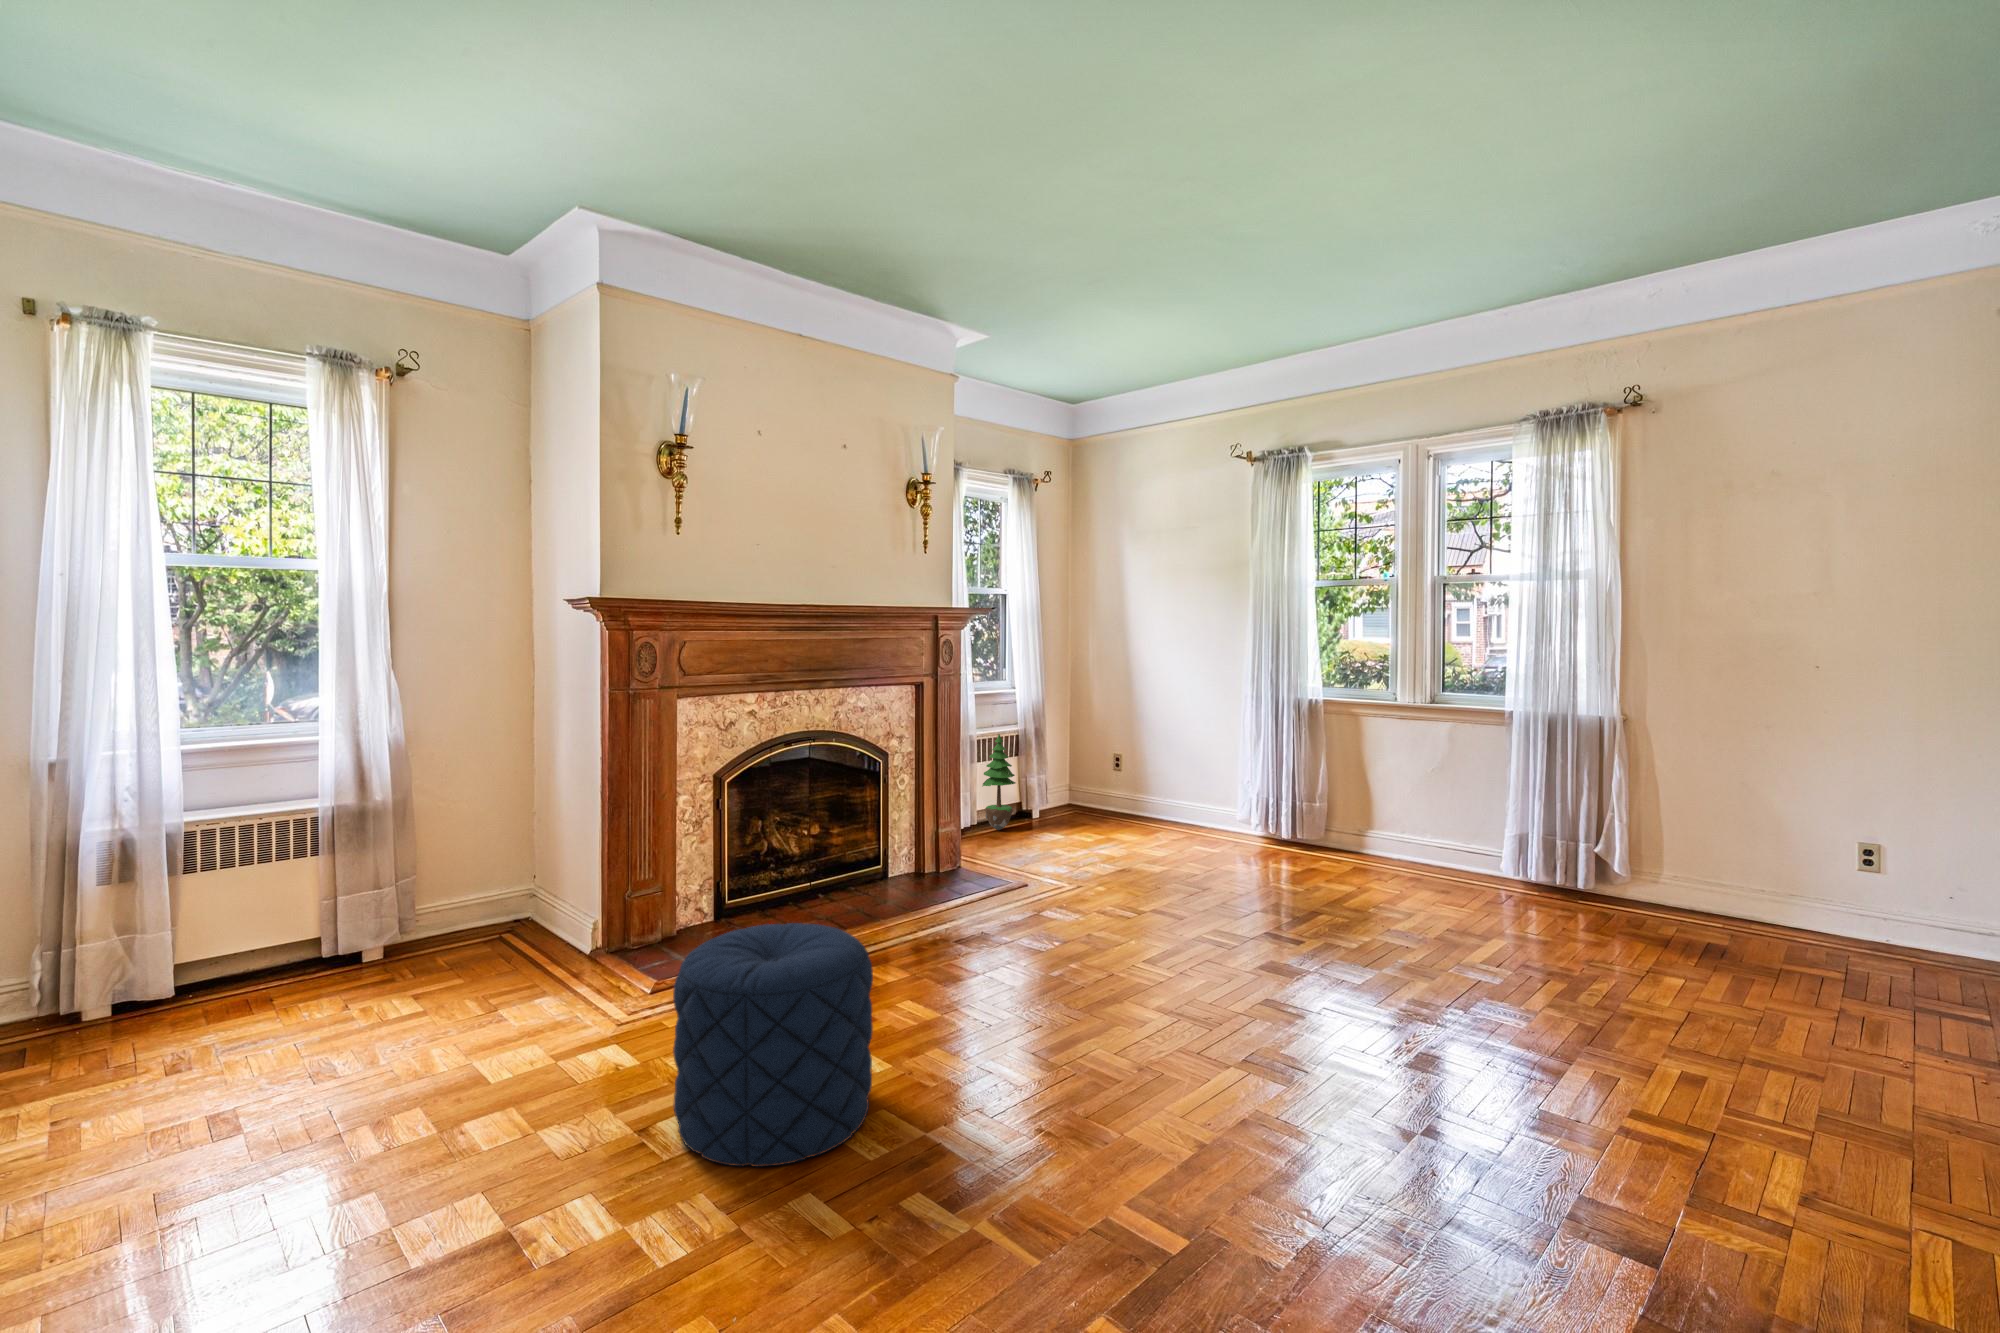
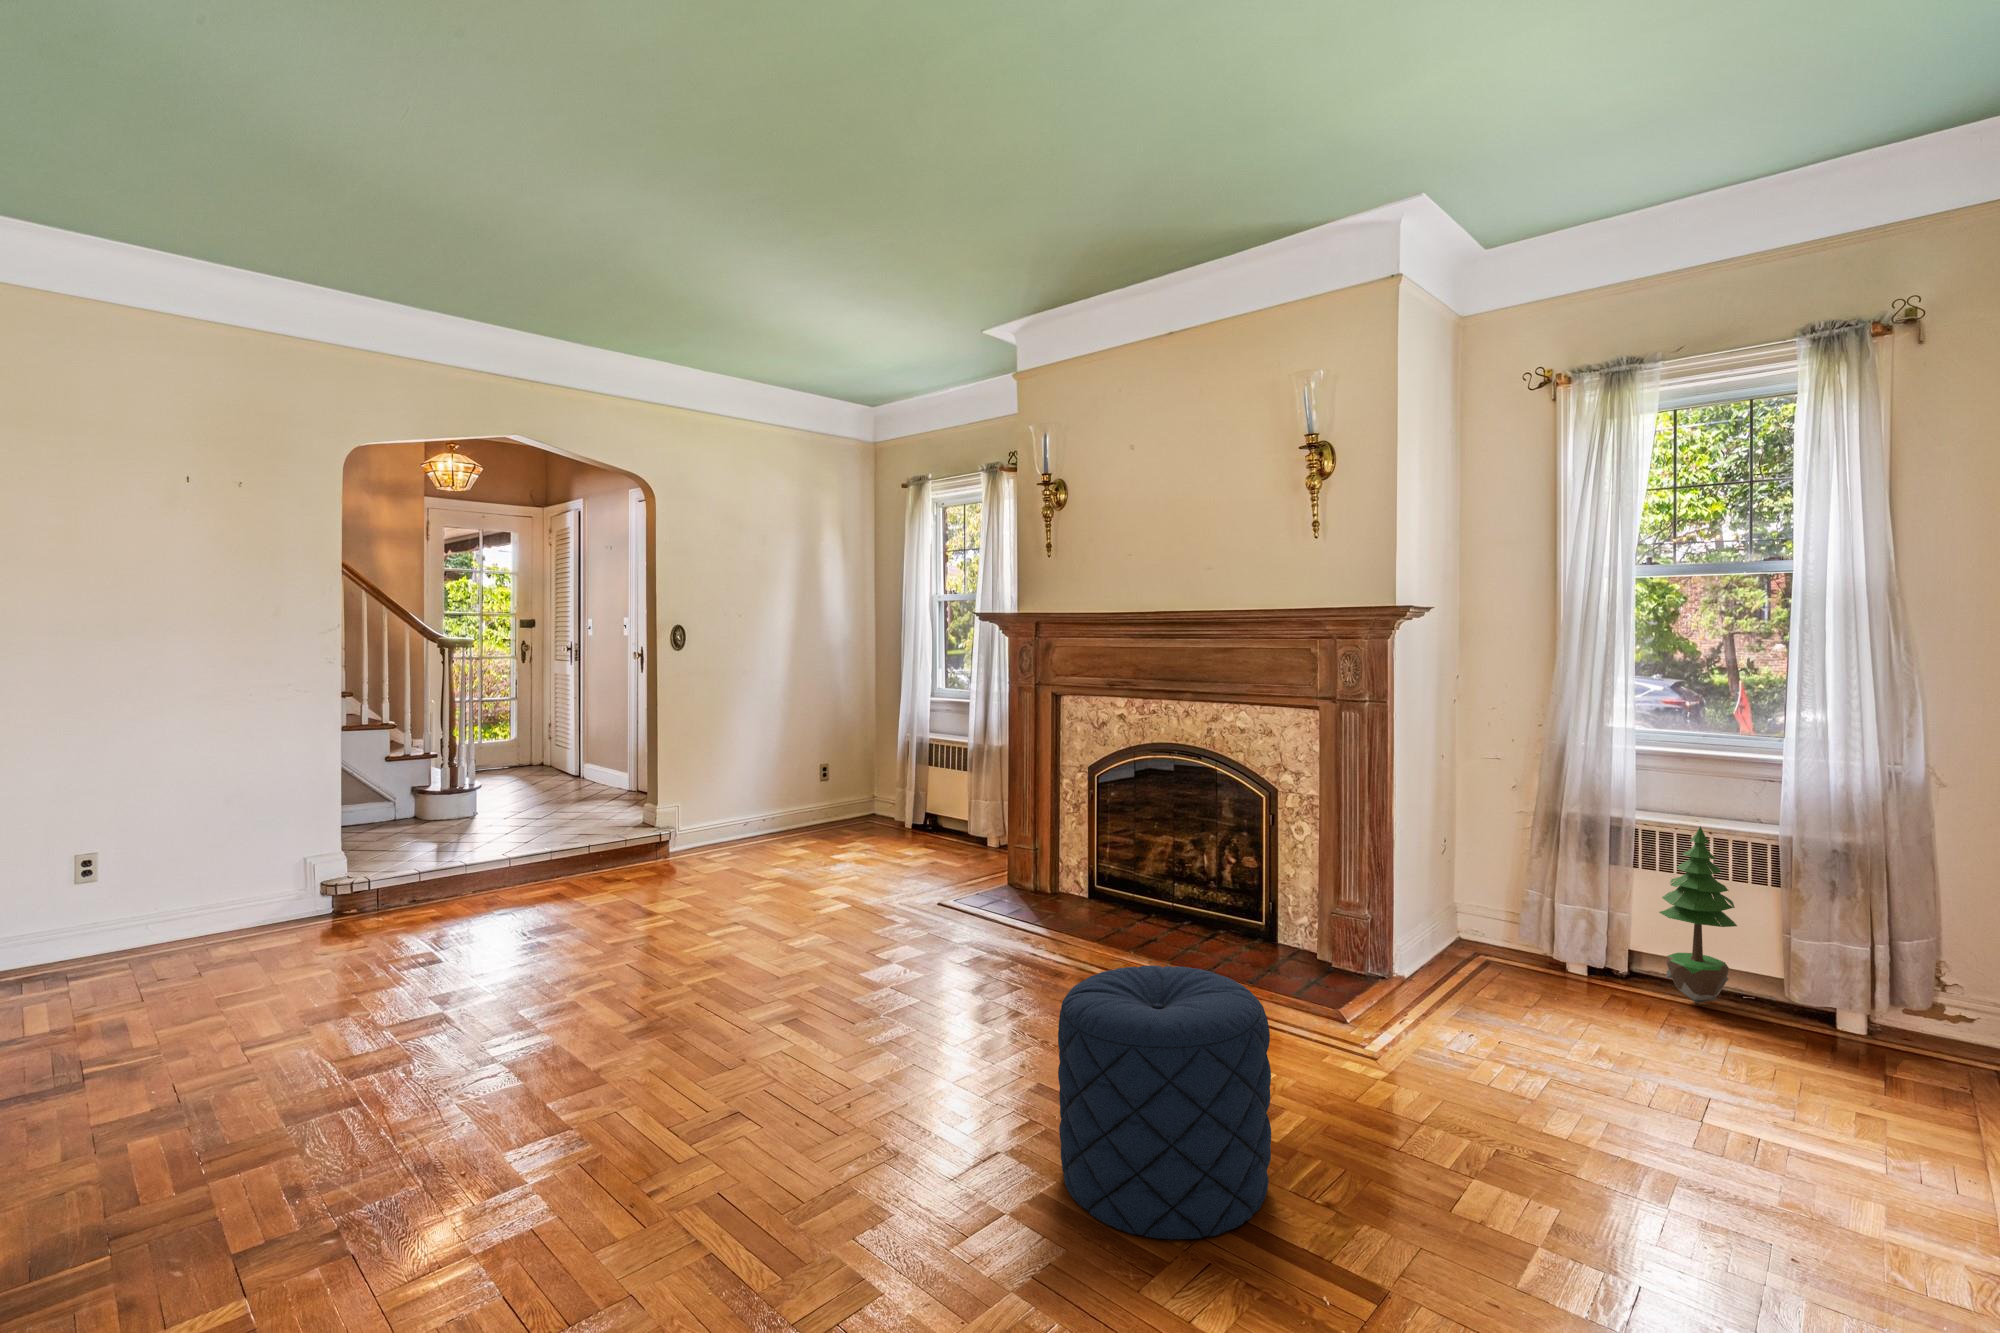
pouf: present [673,923,873,1166] -> present [1058,965,1271,1239]

